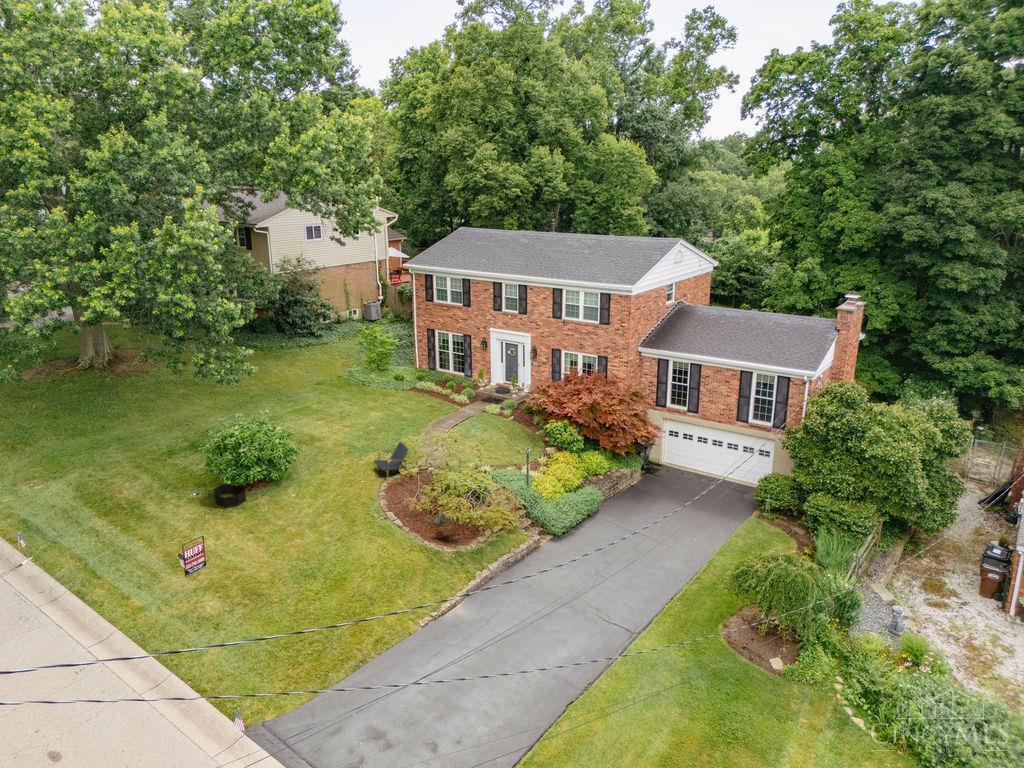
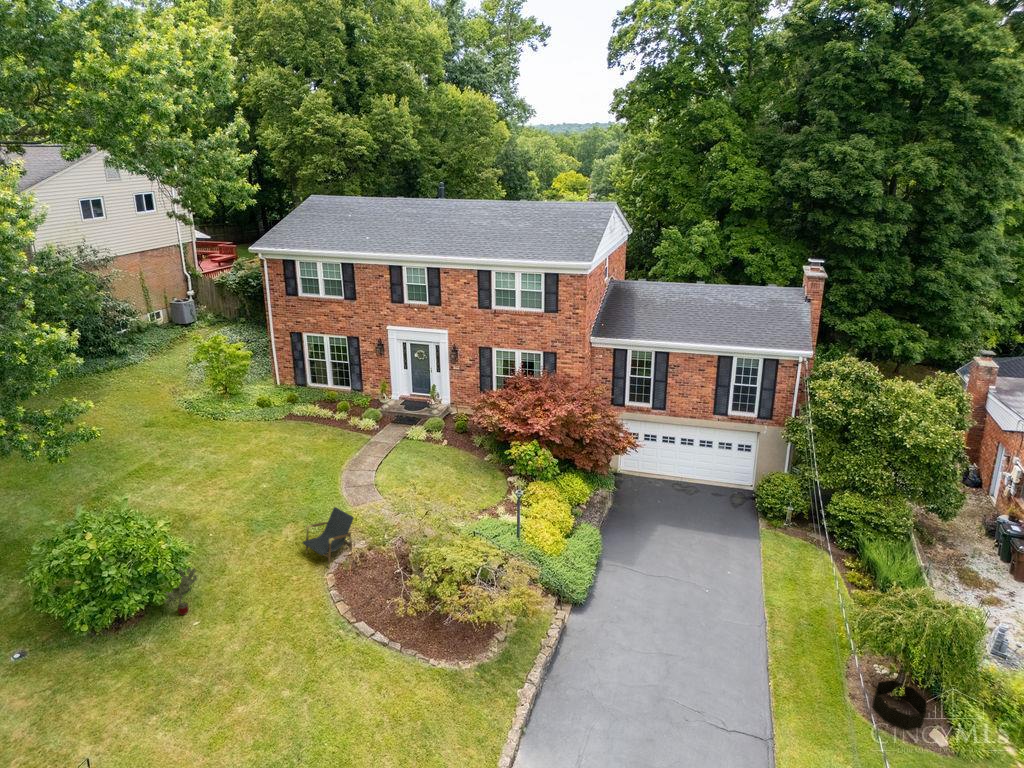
basket: present [213,484,246,508] -> present [872,680,927,730]
potted tree: present [427,509,451,539] -> present [164,568,197,615]

